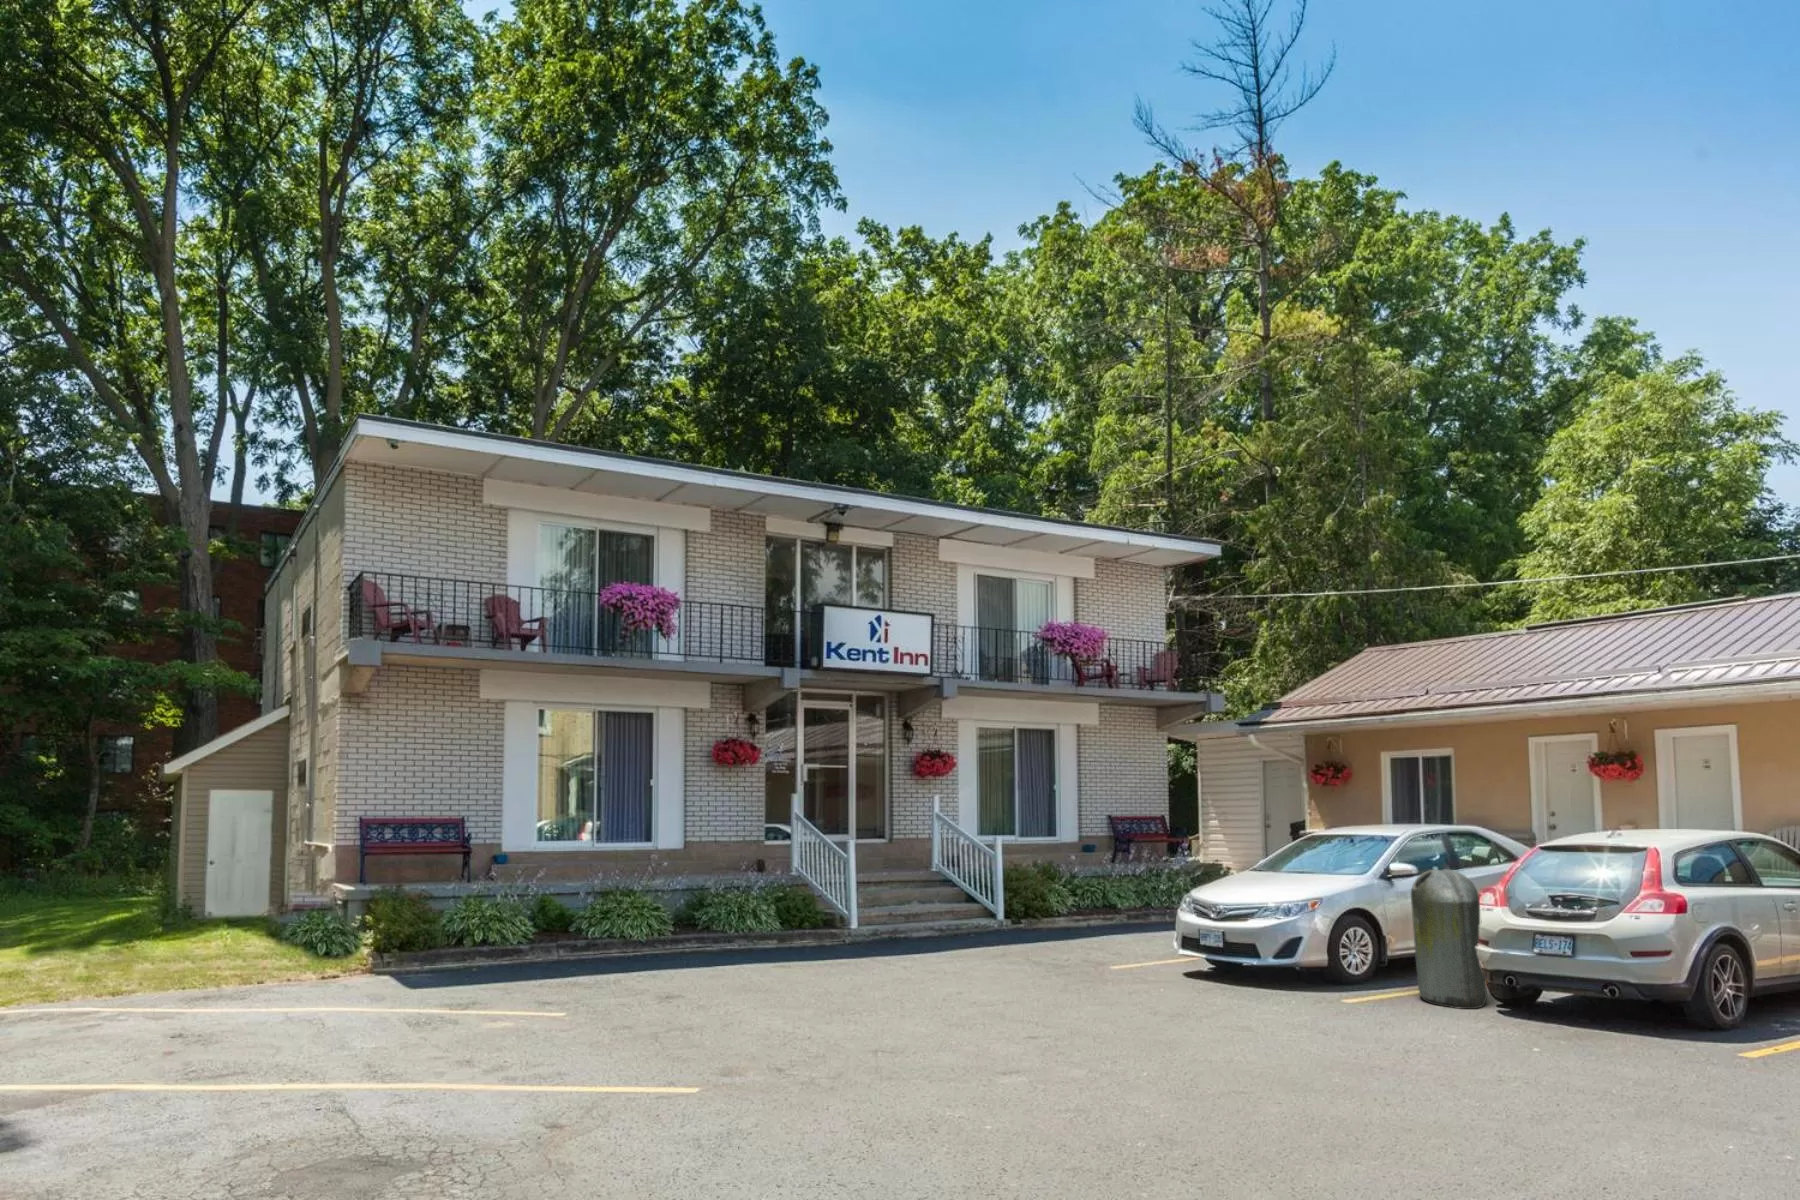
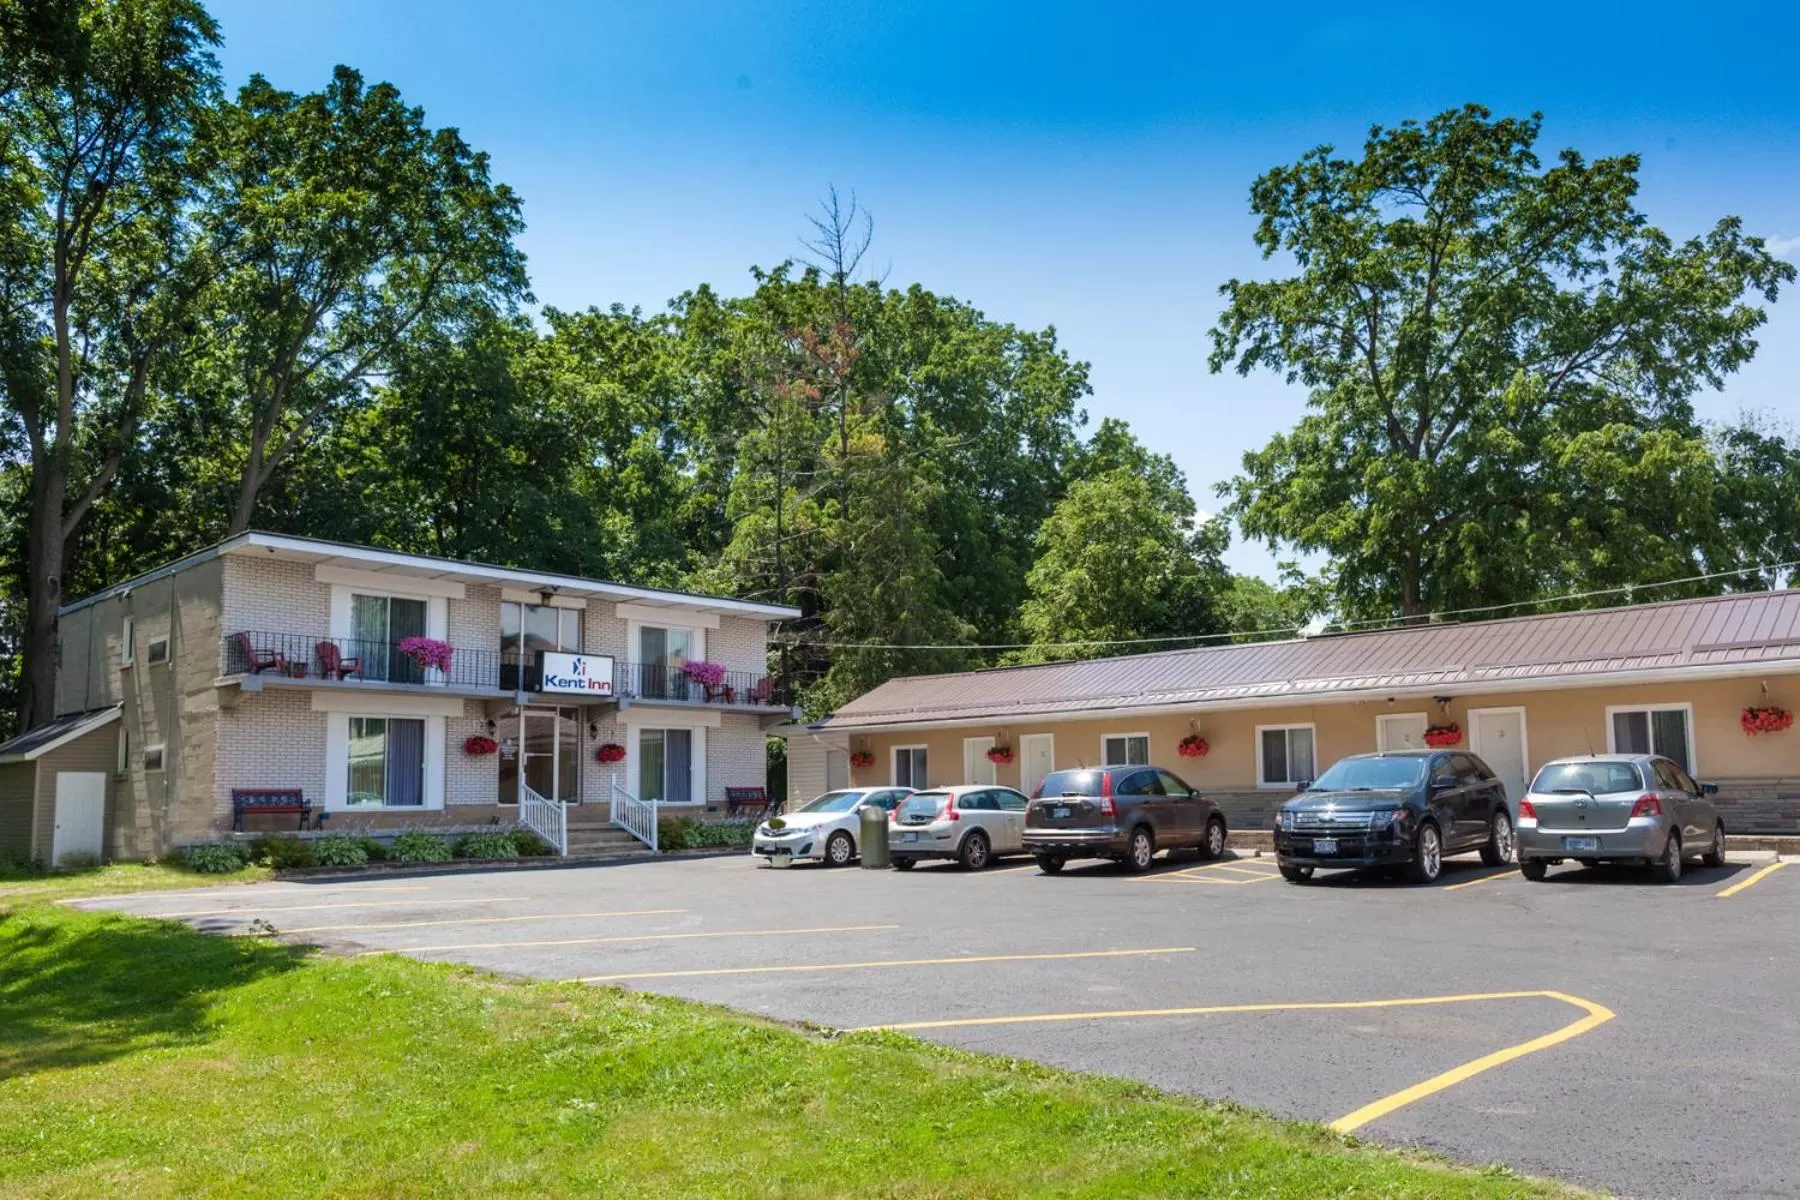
potted tree: none [1209,883,1258,985] -> present [768,817,790,867]

